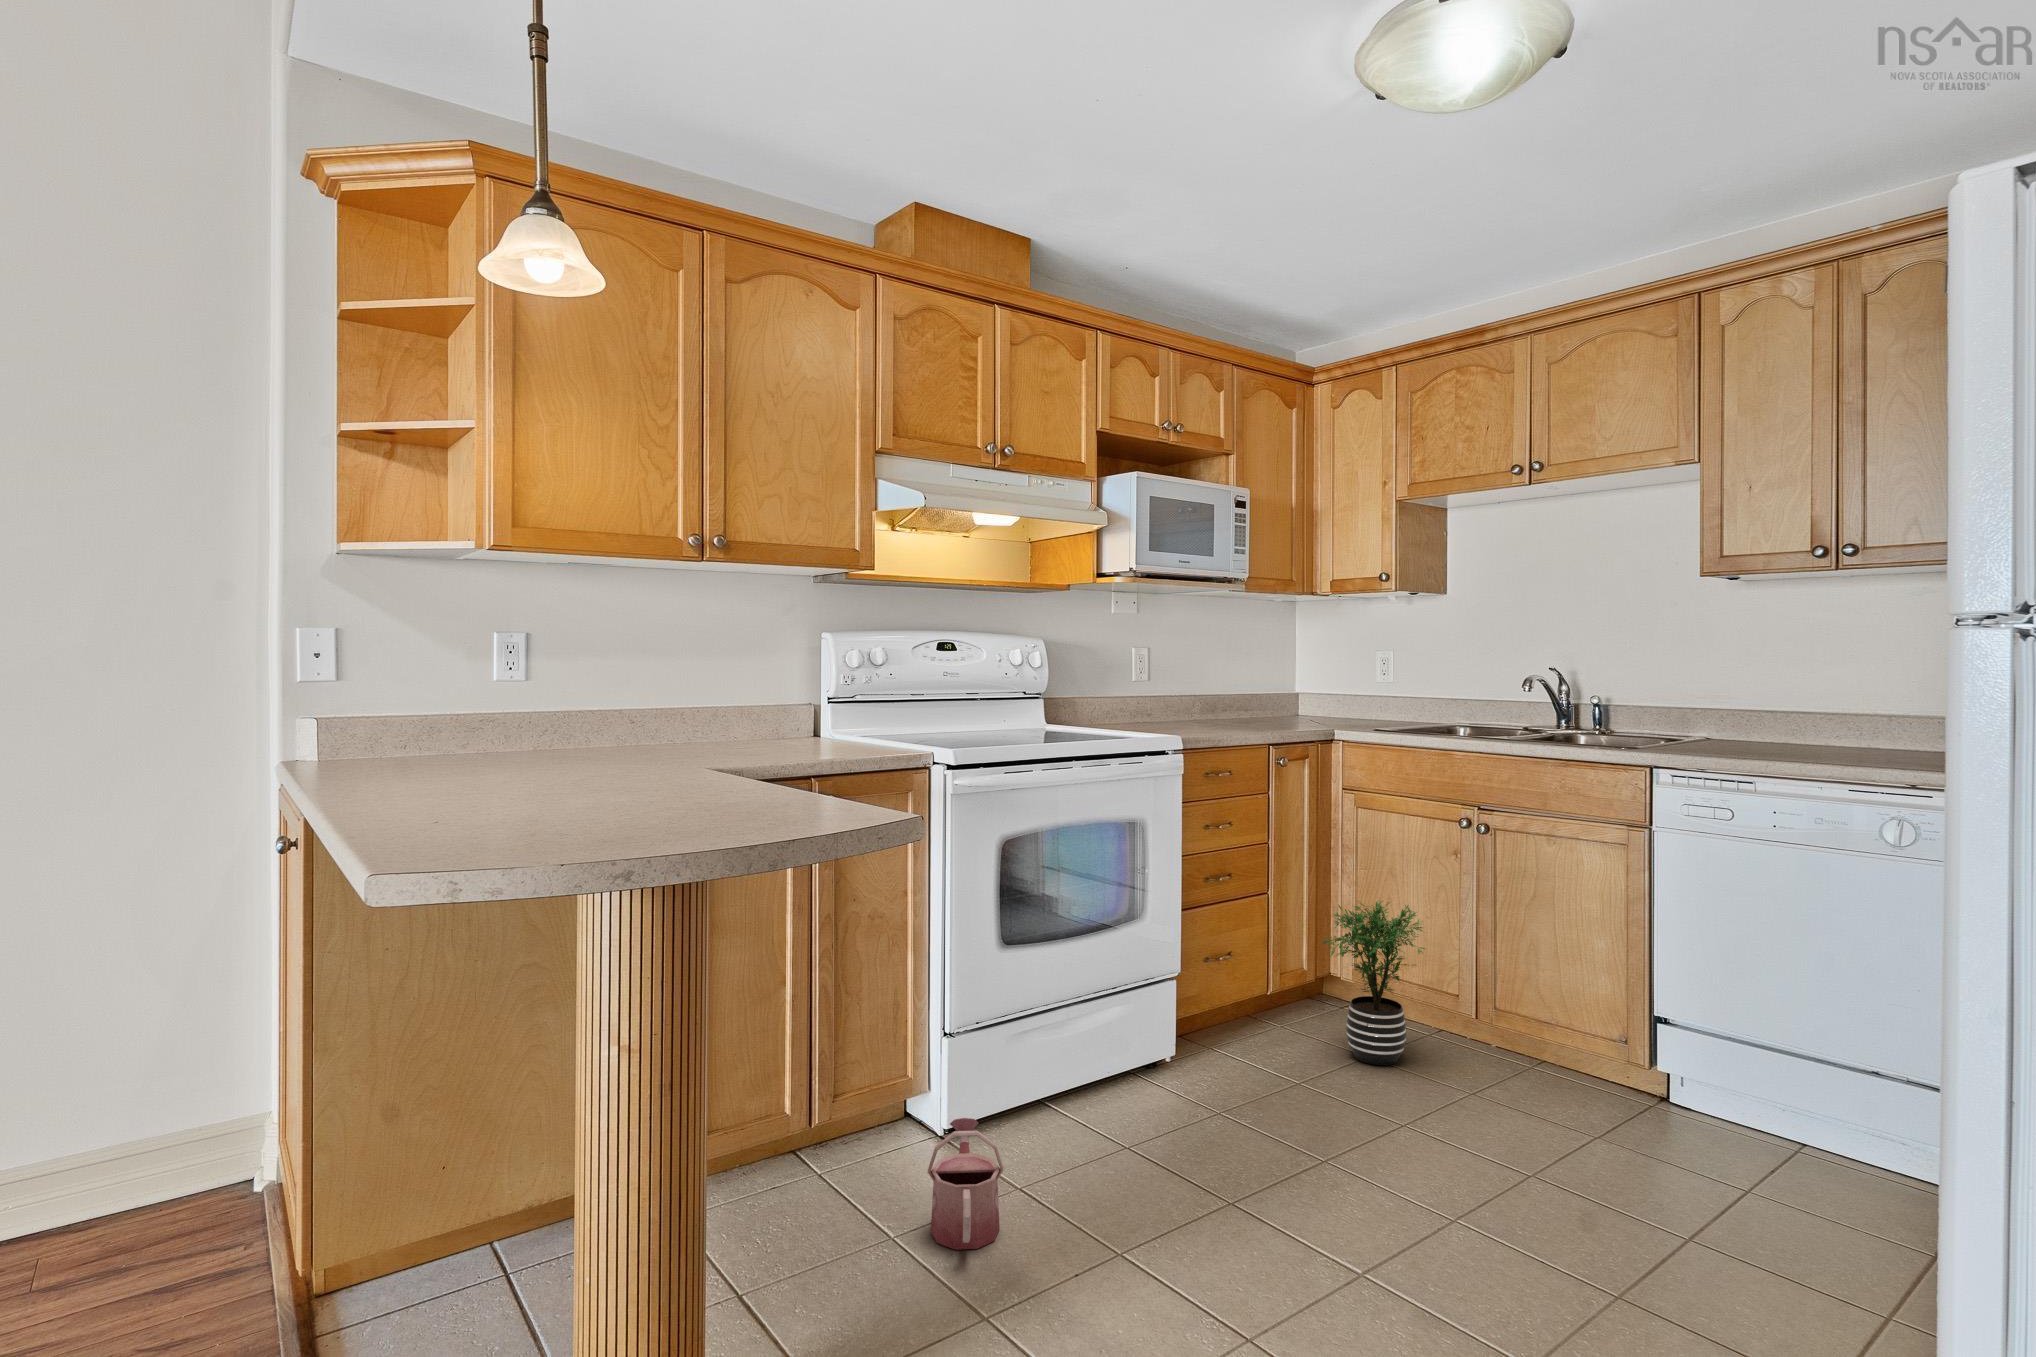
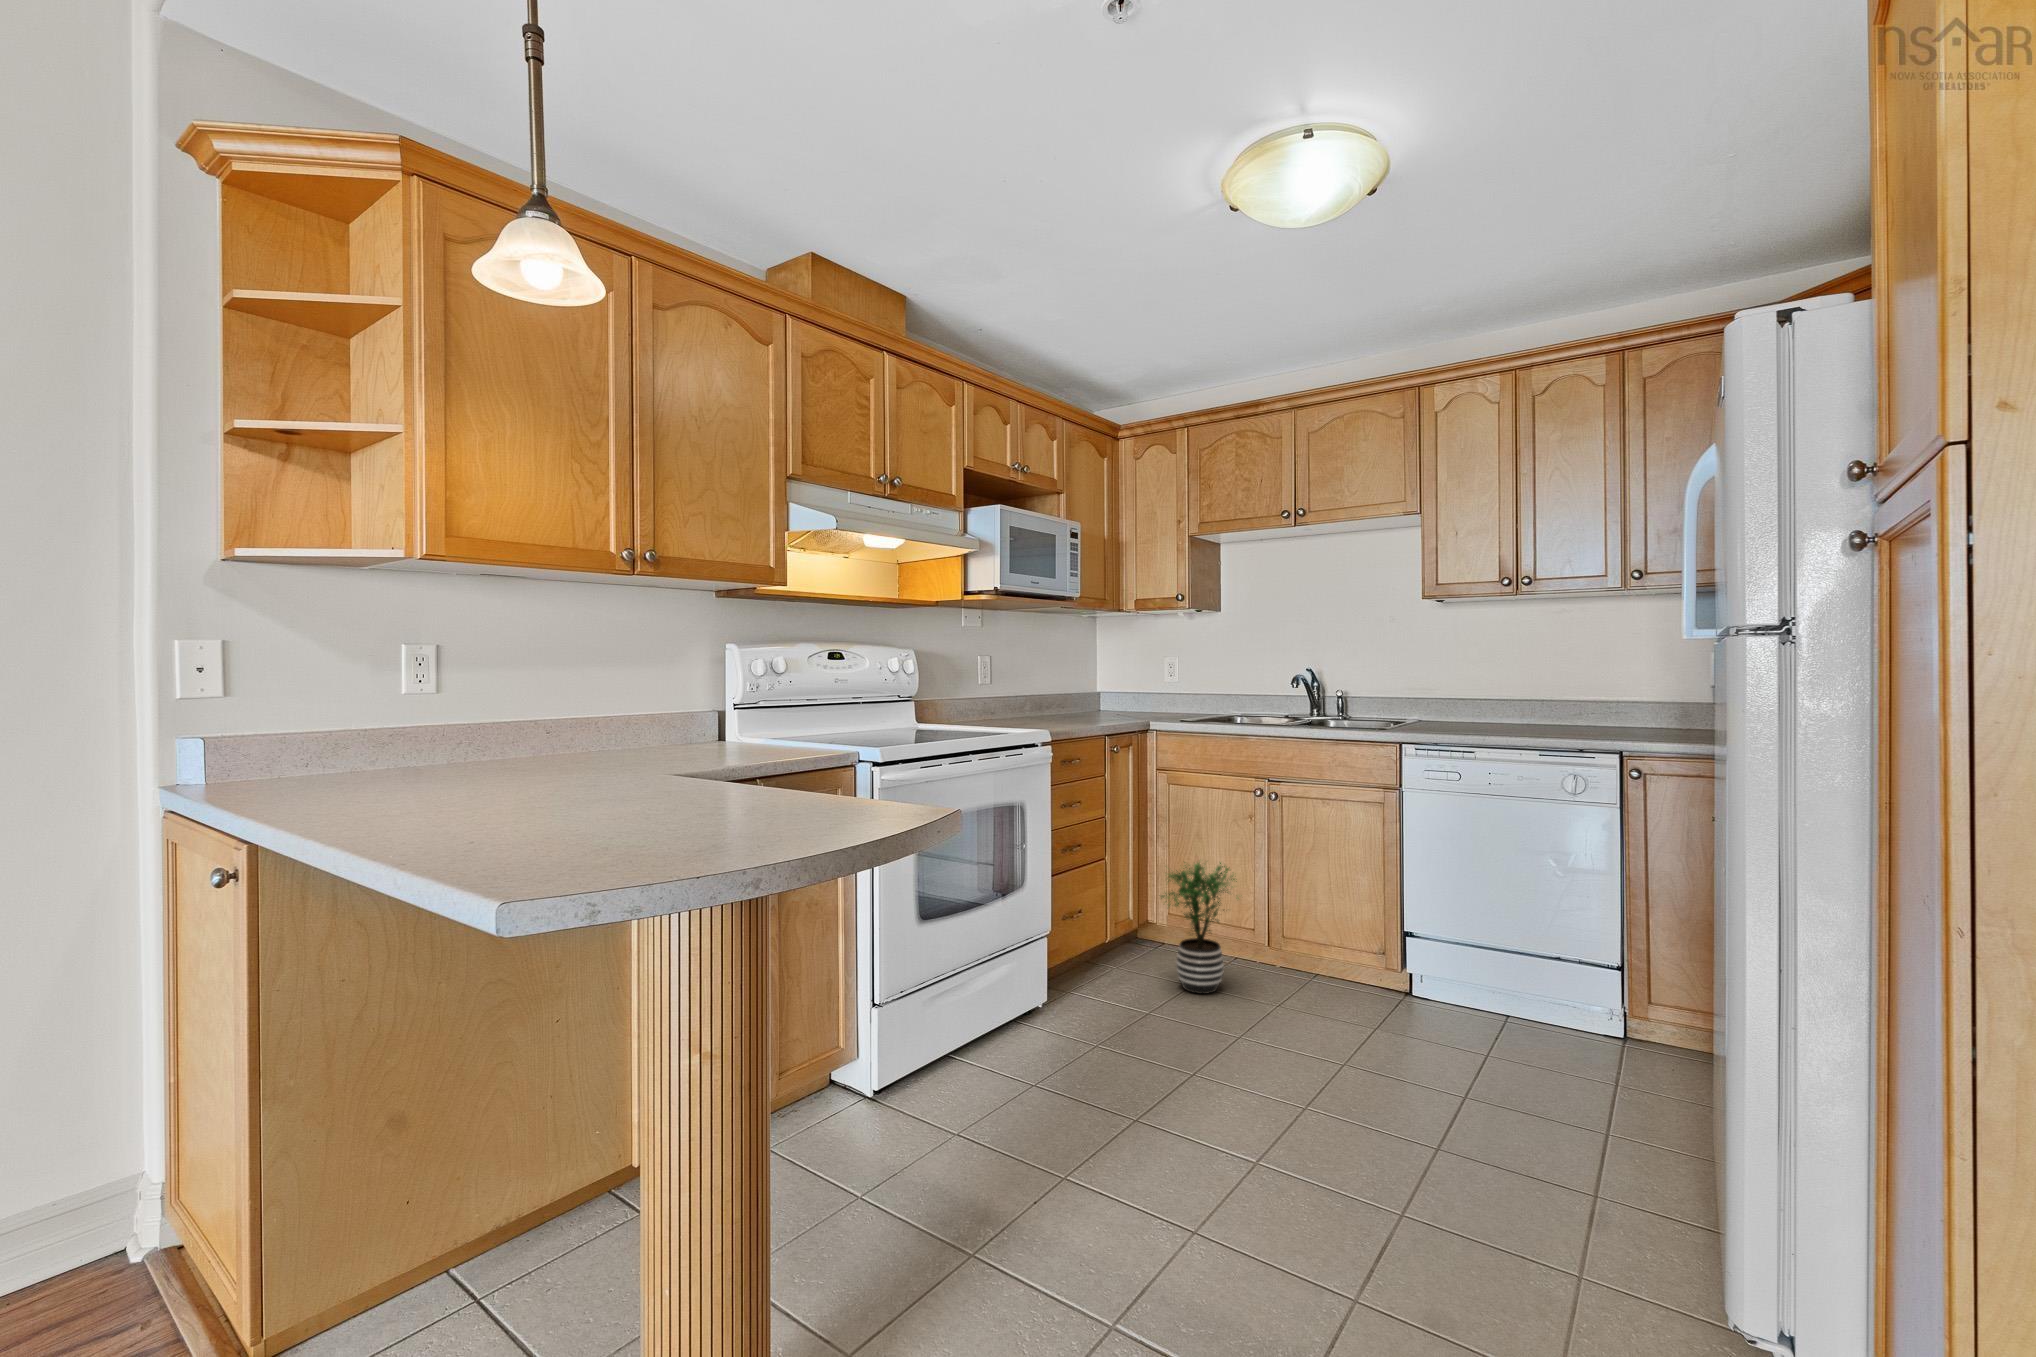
watering can: present [928,1118,1004,1250] -> none [891,1080,959,1199]

